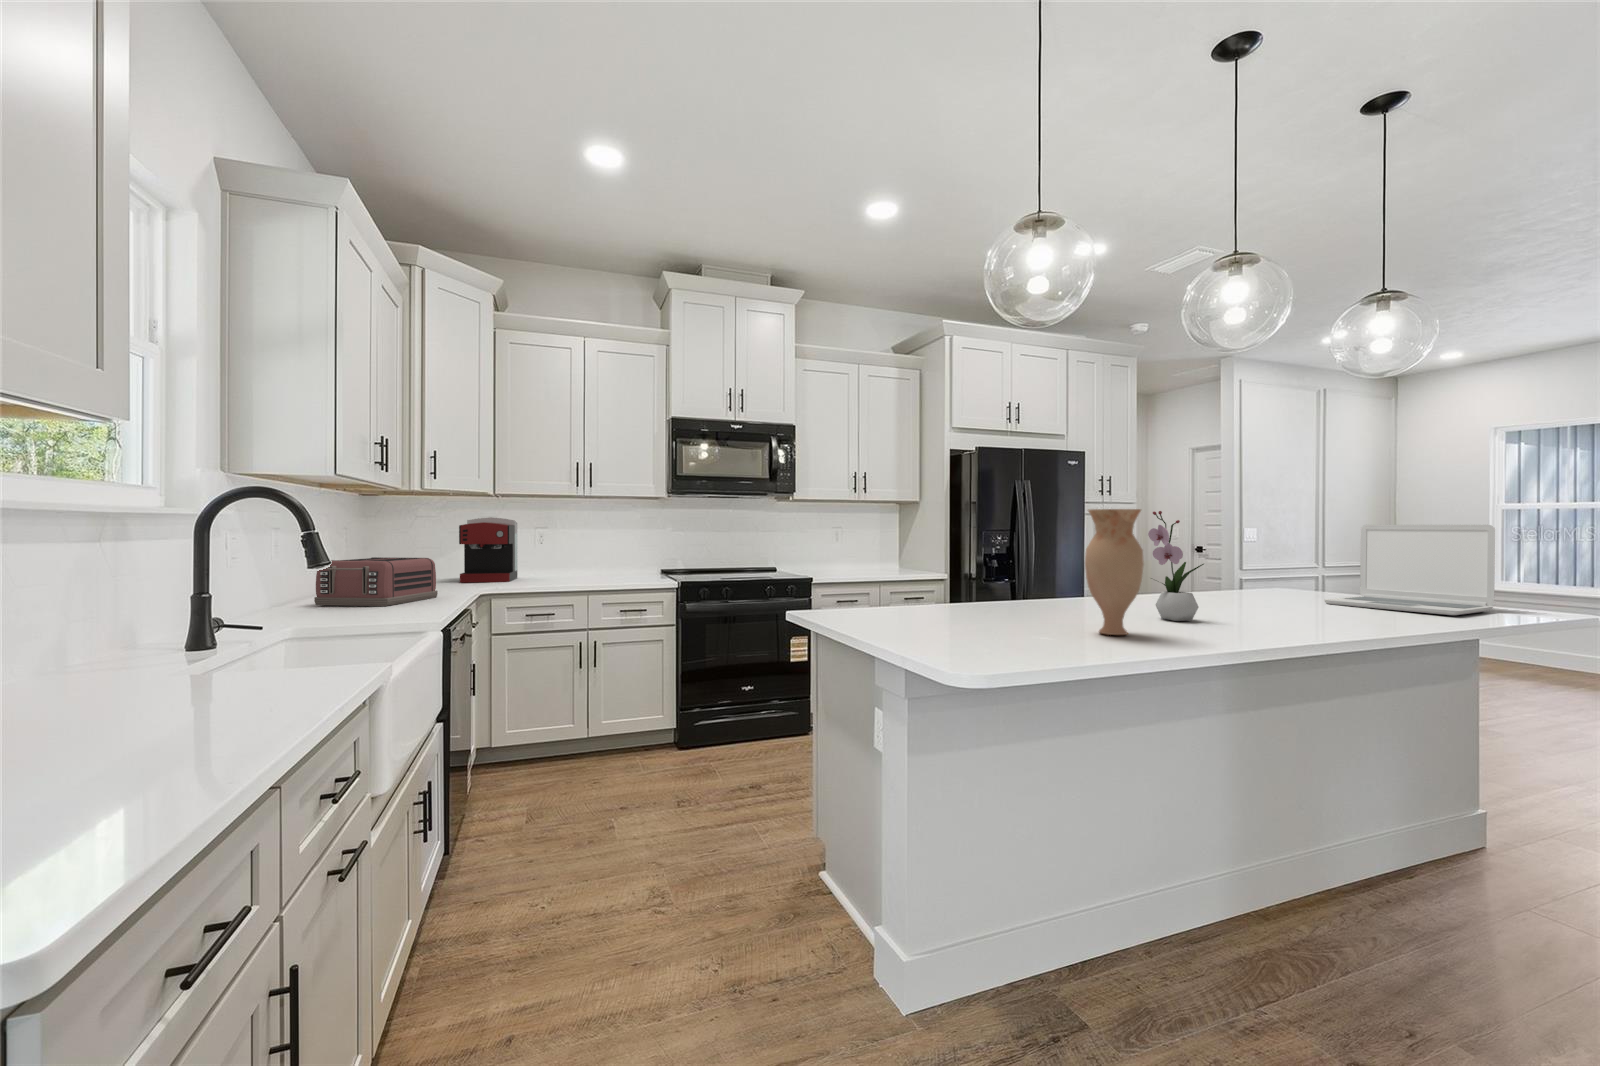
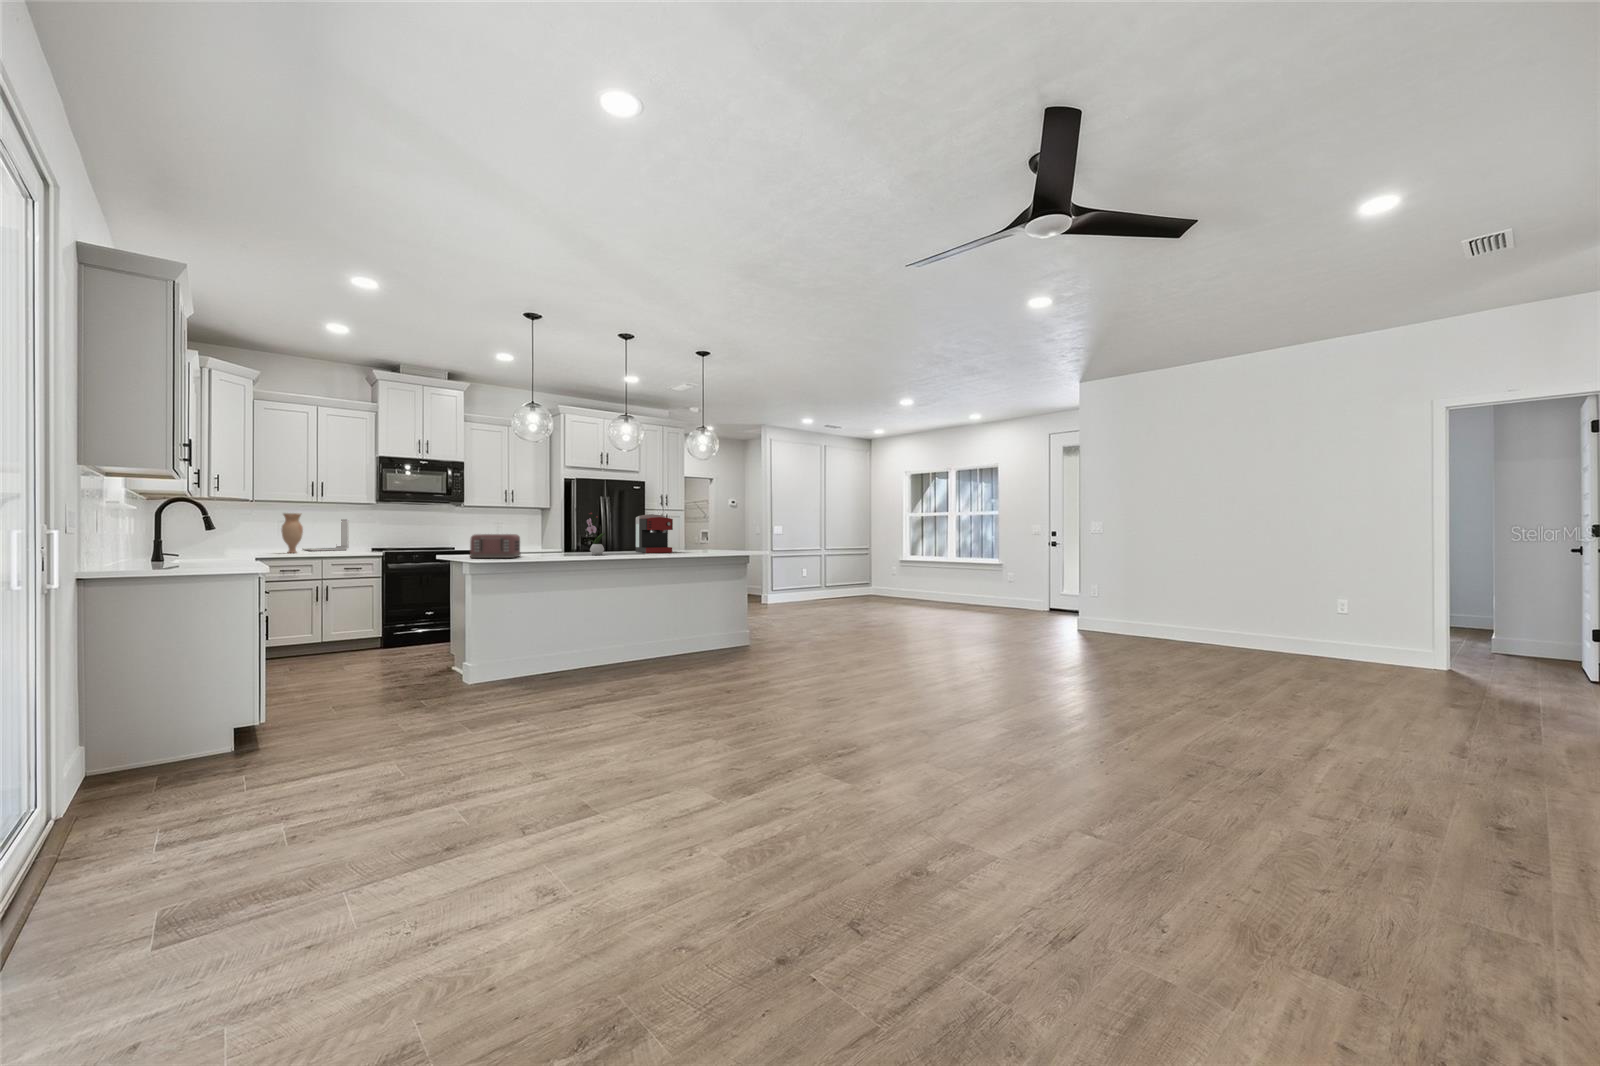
vase: present [1085,509,1144,635] -> present [282,513,303,553]
coffee maker: present [459,517,517,582] -> present [636,514,673,553]
laptop: present [1324,525,1495,615] -> present [302,519,349,551]
toaster: present [314,557,438,606] -> present [470,534,521,558]

